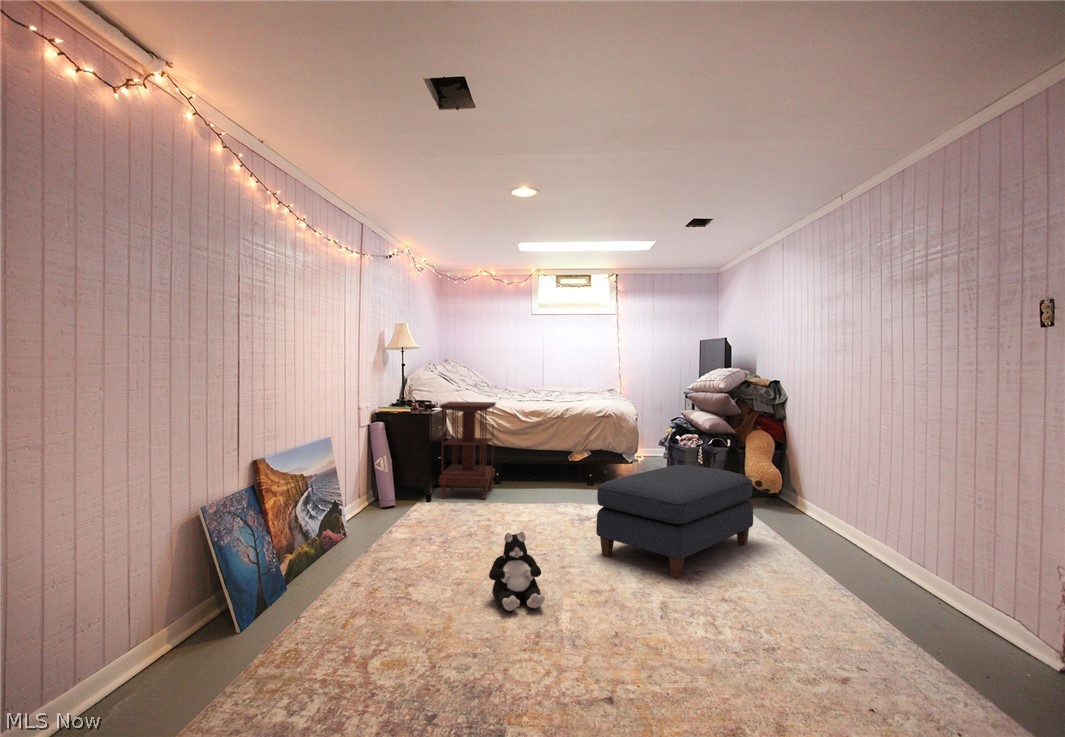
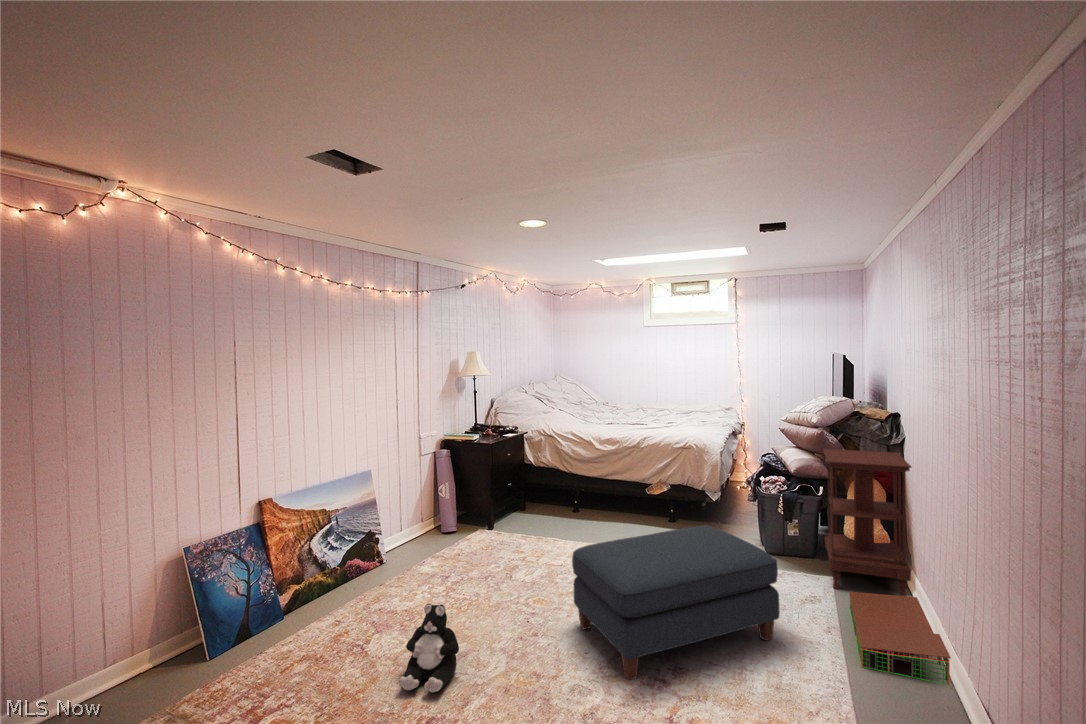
side table: present [439,401,496,500] -> present [823,449,911,596]
storage bin: none [776,506,870,551] -> present [849,592,951,685]

